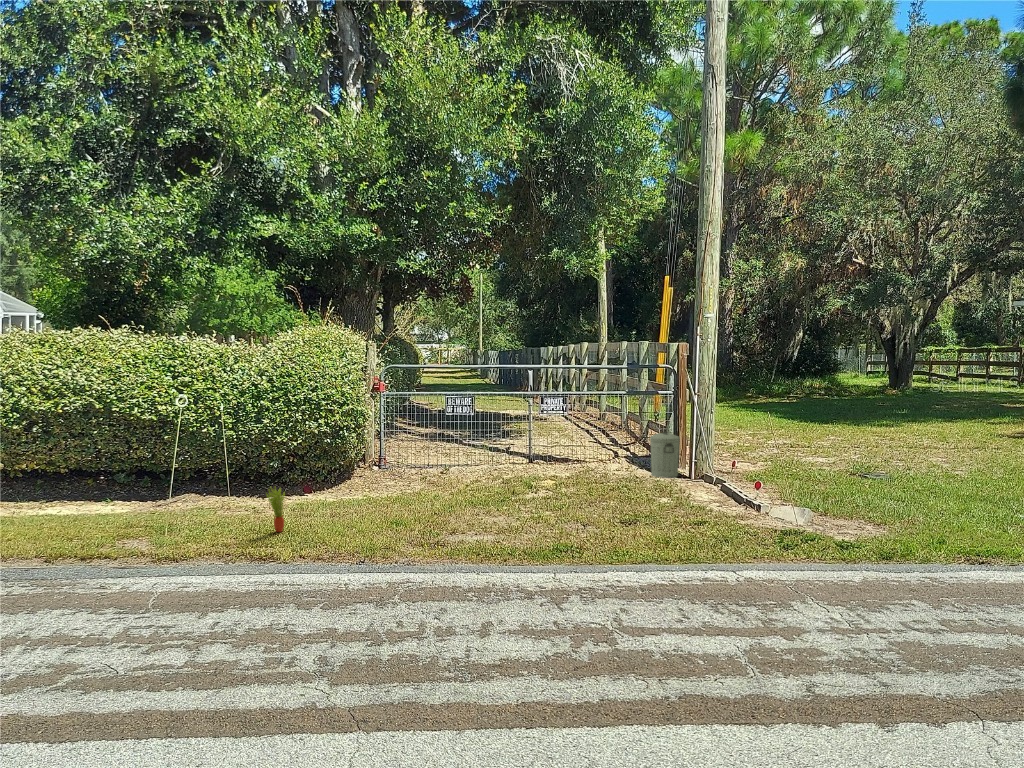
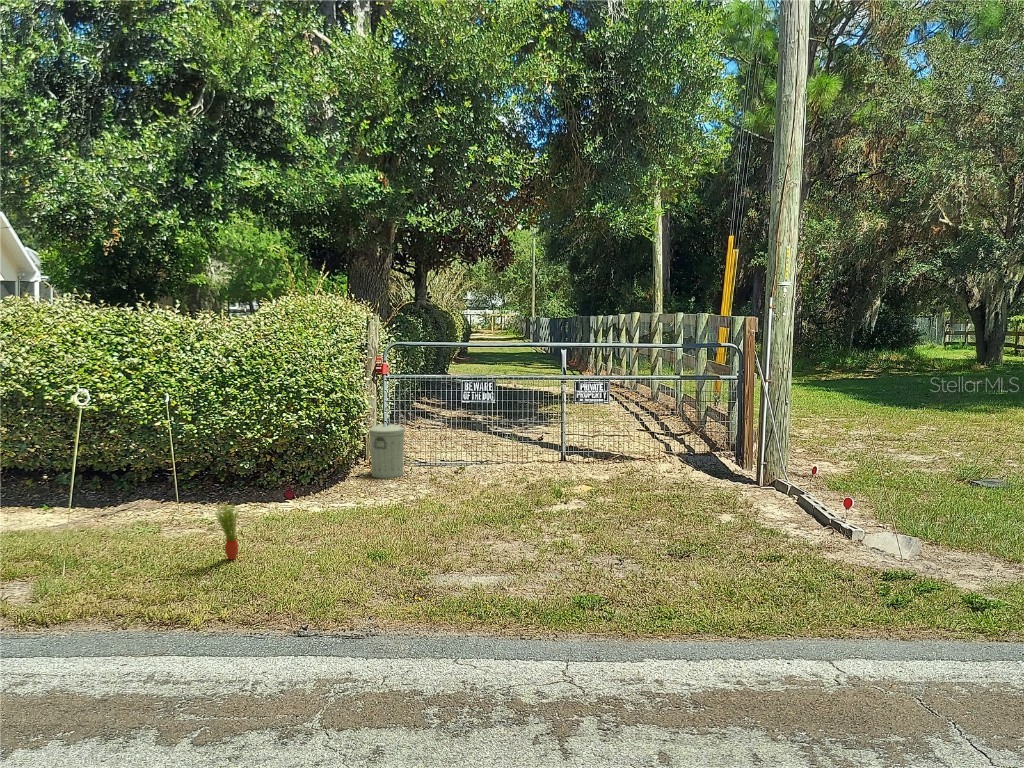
trash can: present [650,432,680,478] -> present [369,423,405,478]

